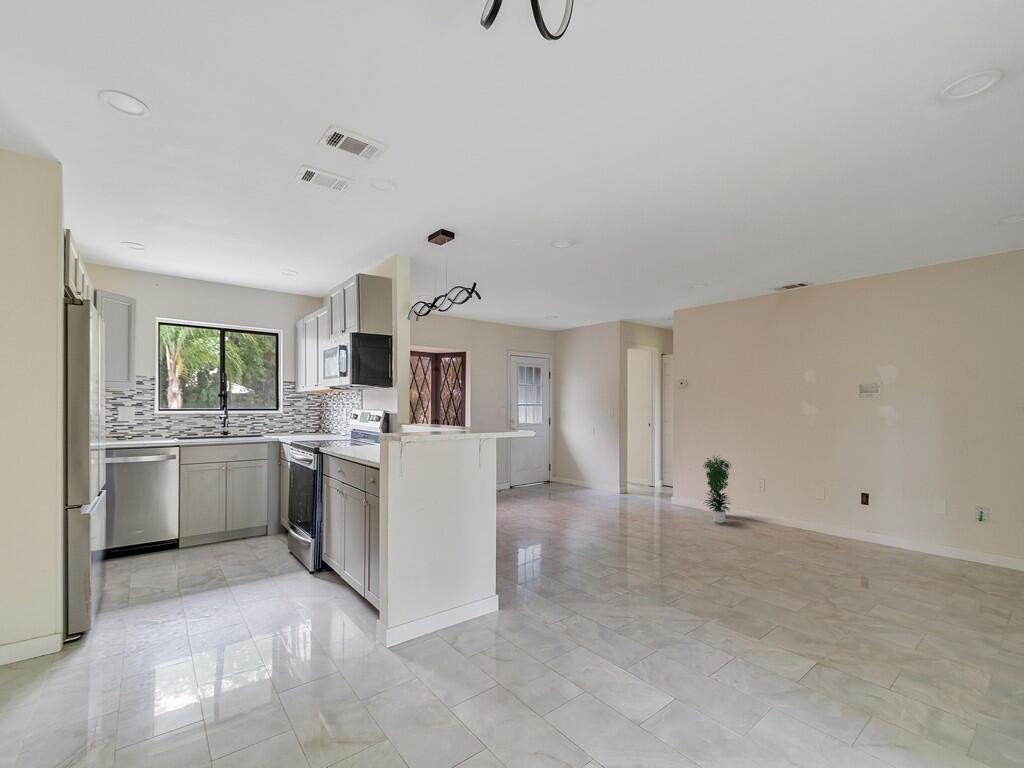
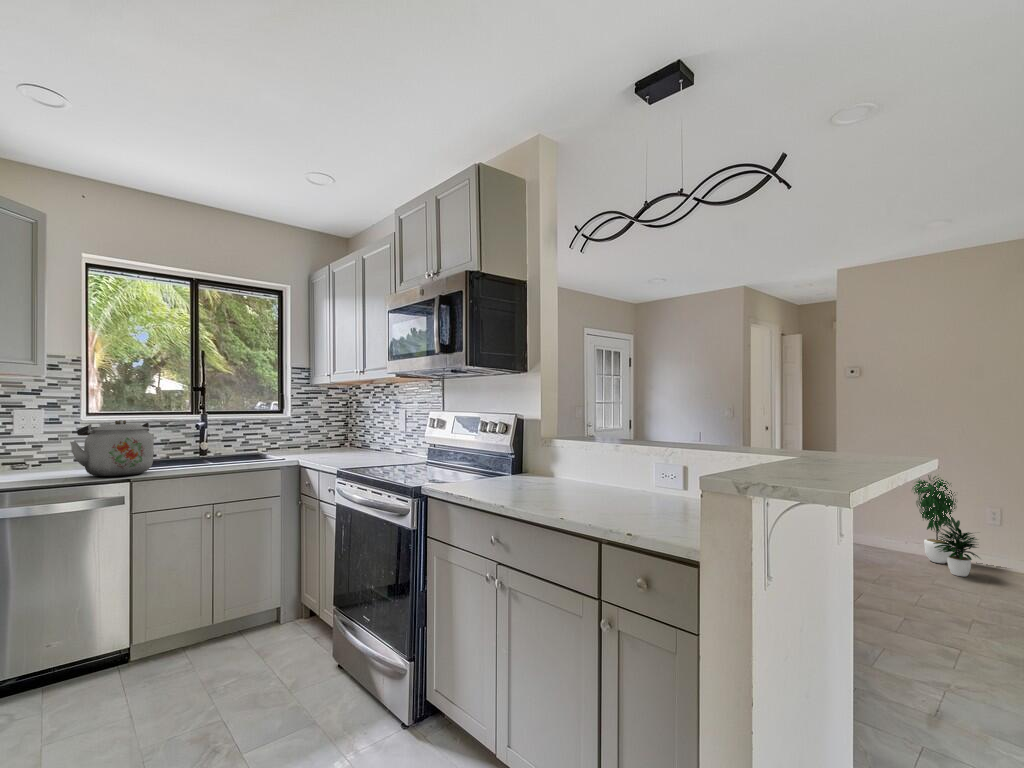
kettle: none [147,413,192,443] -> present [70,420,154,476]

